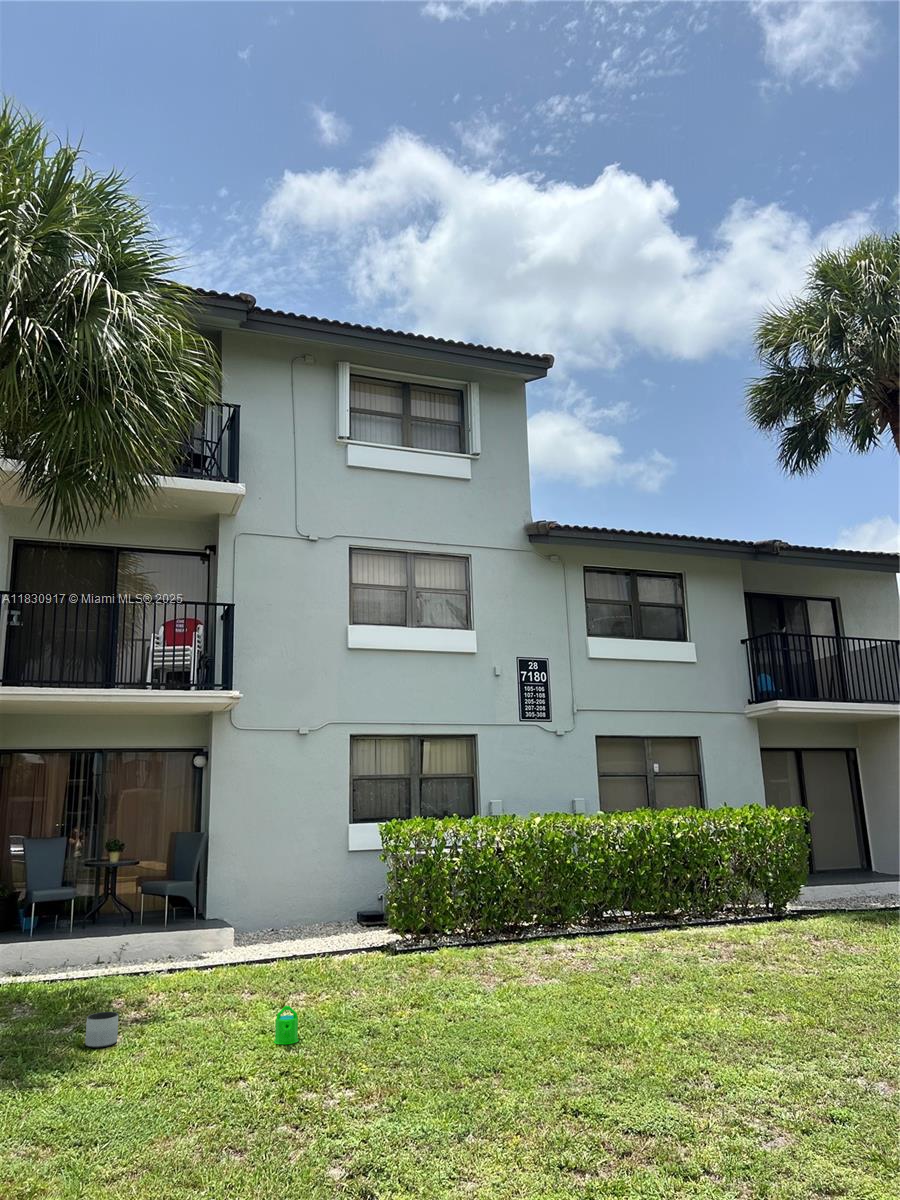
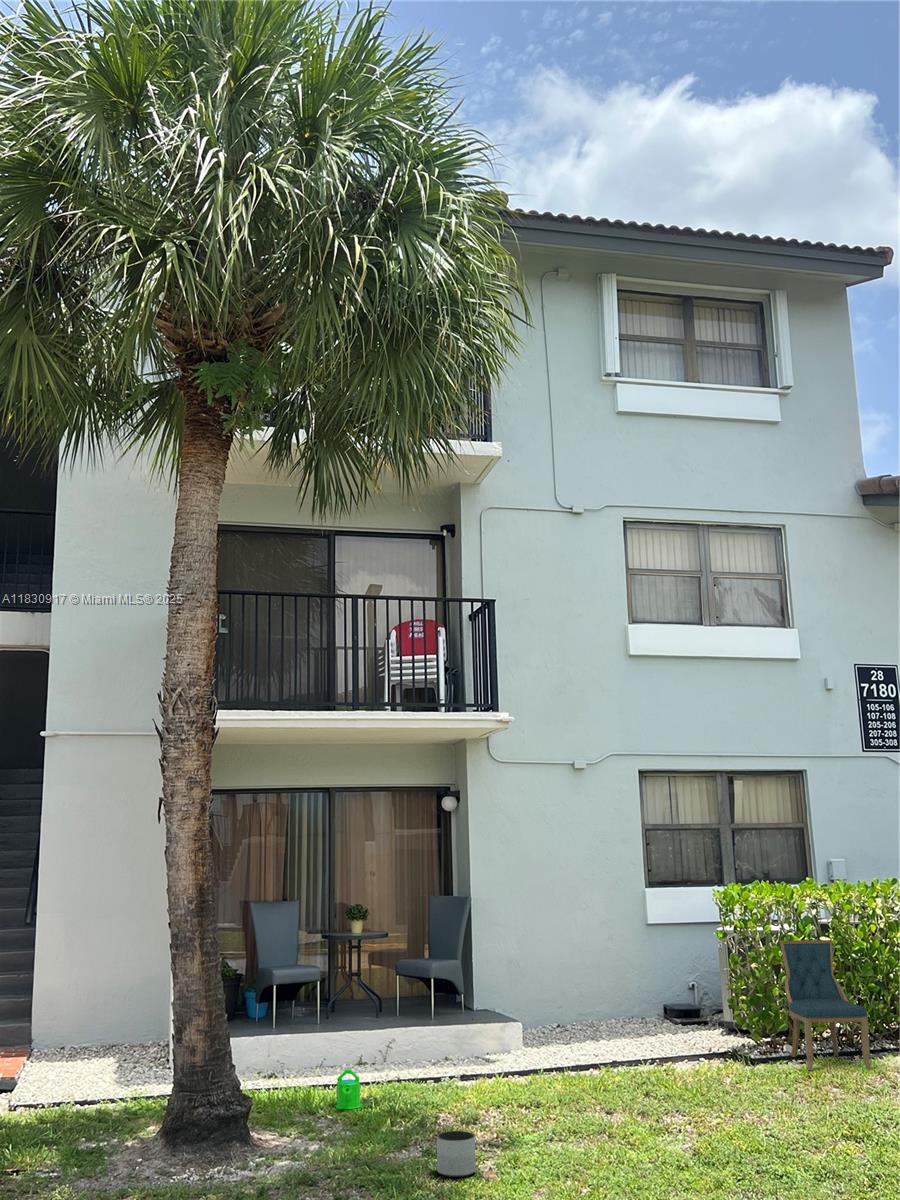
chair: none [423,860,477,957] -> present [780,940,872,1071]
watering can: present [274,1006,299,1045] -> present [335,1069,362,1109]

